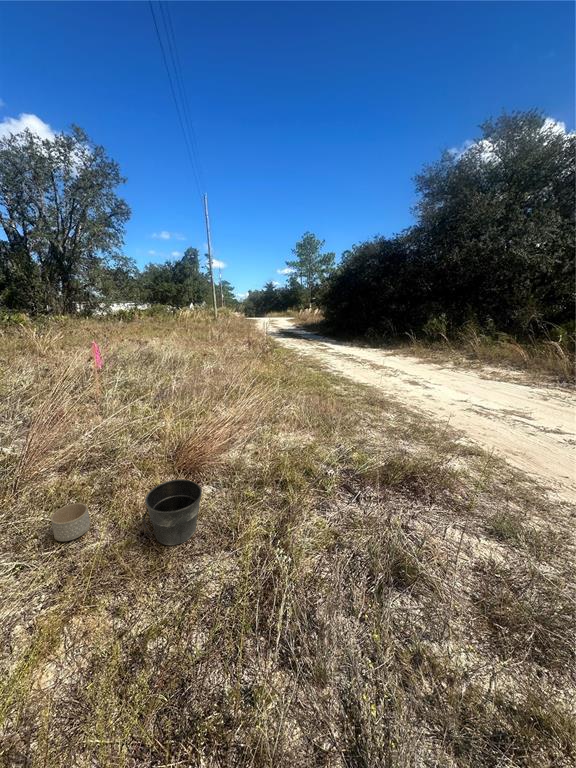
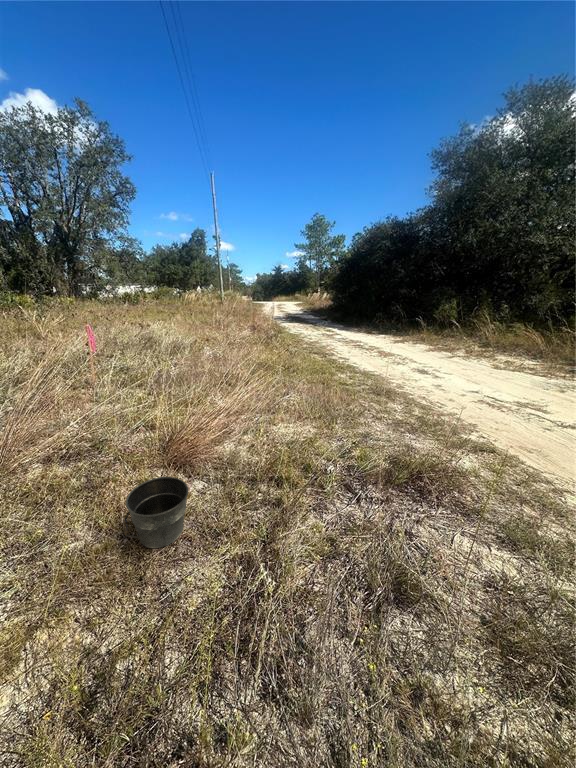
planter: present [51,503,90,541] -> none [26,500,71,541]

